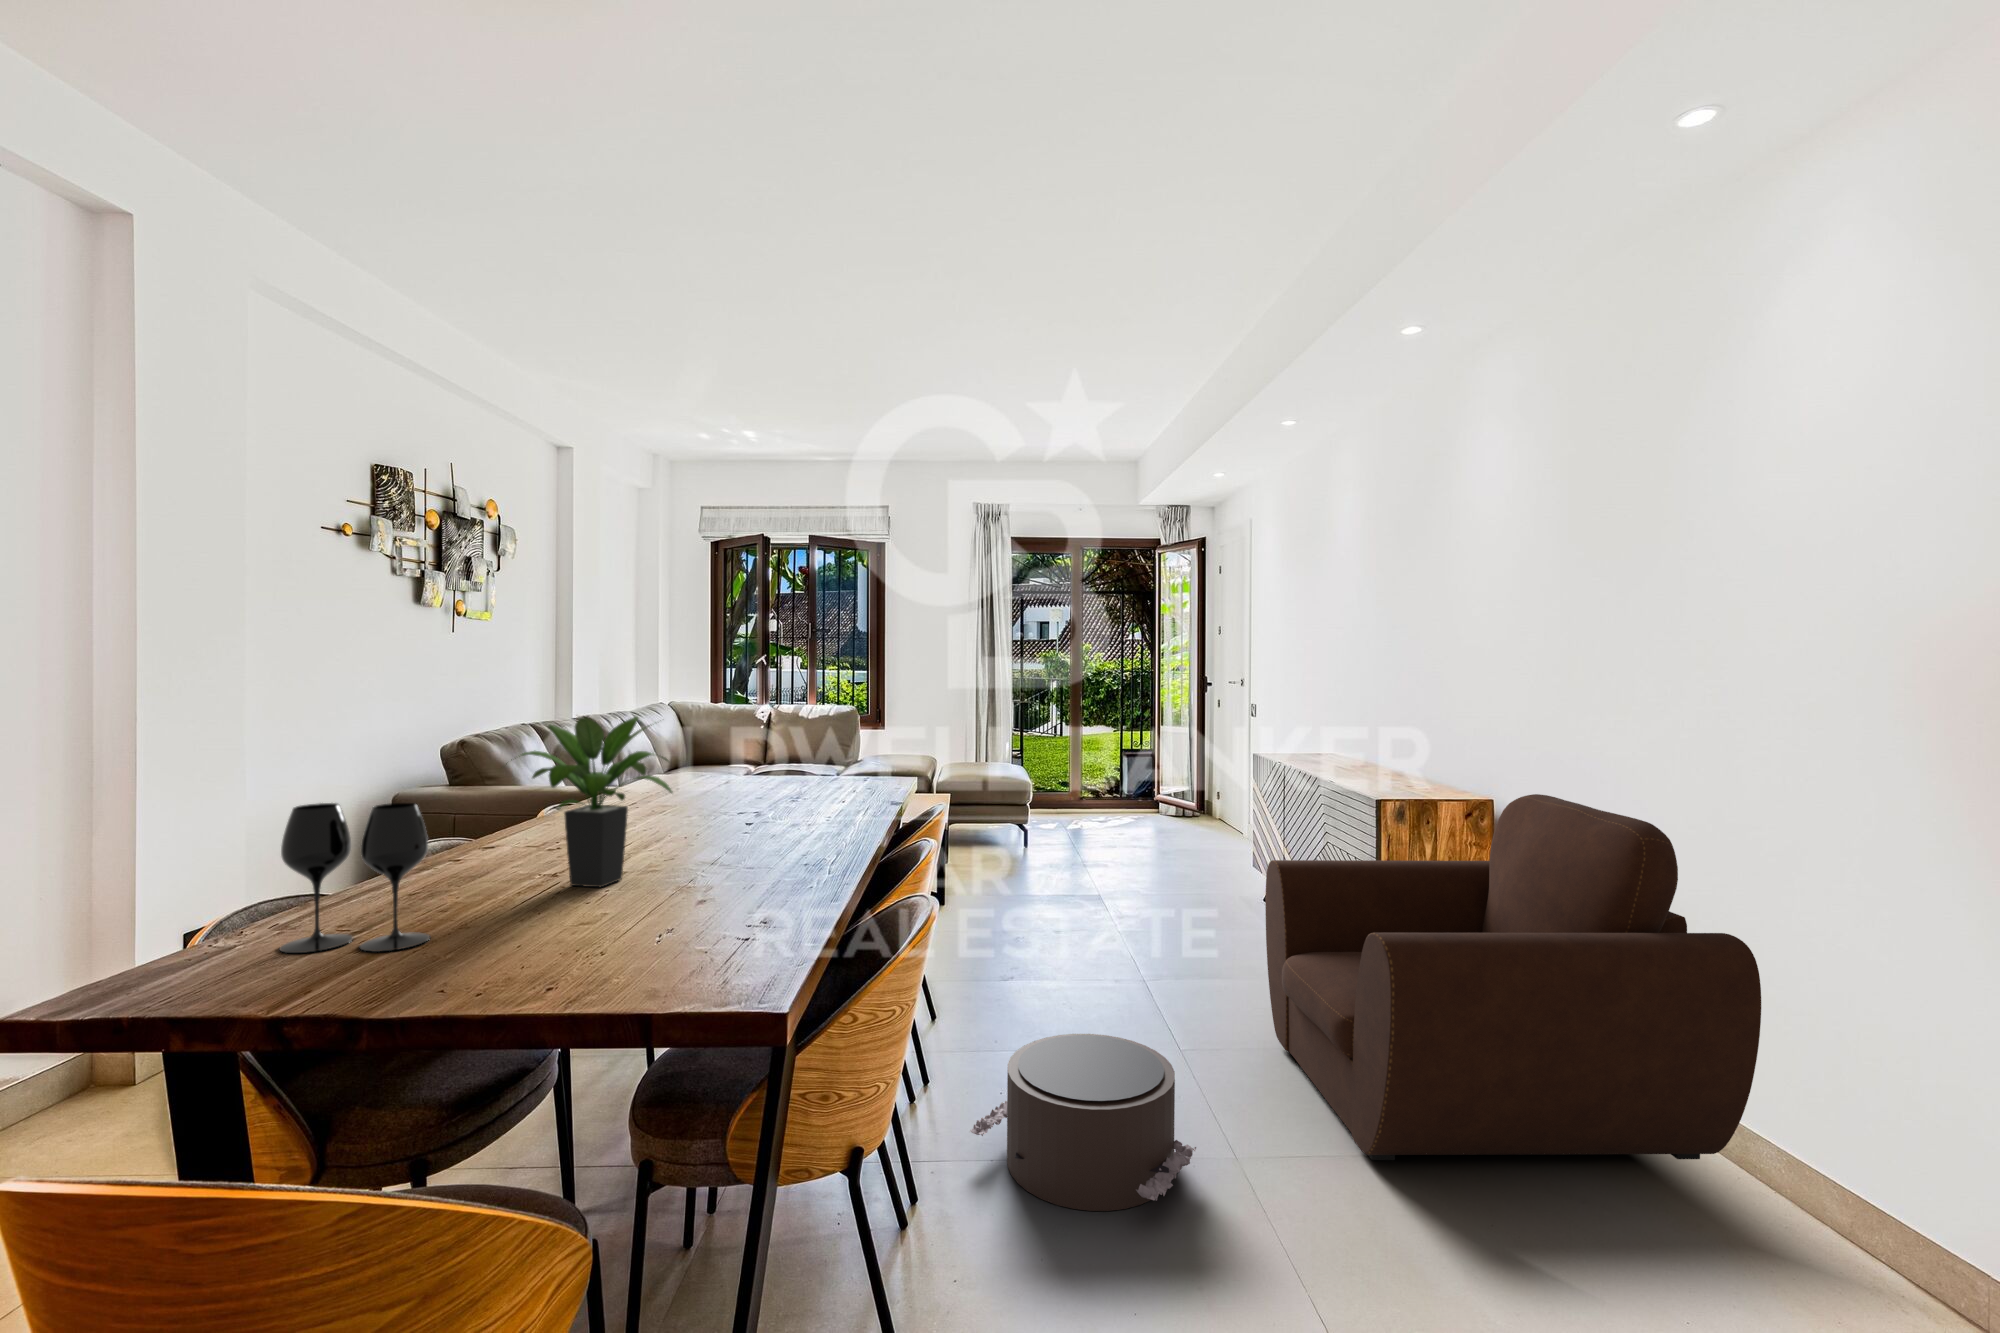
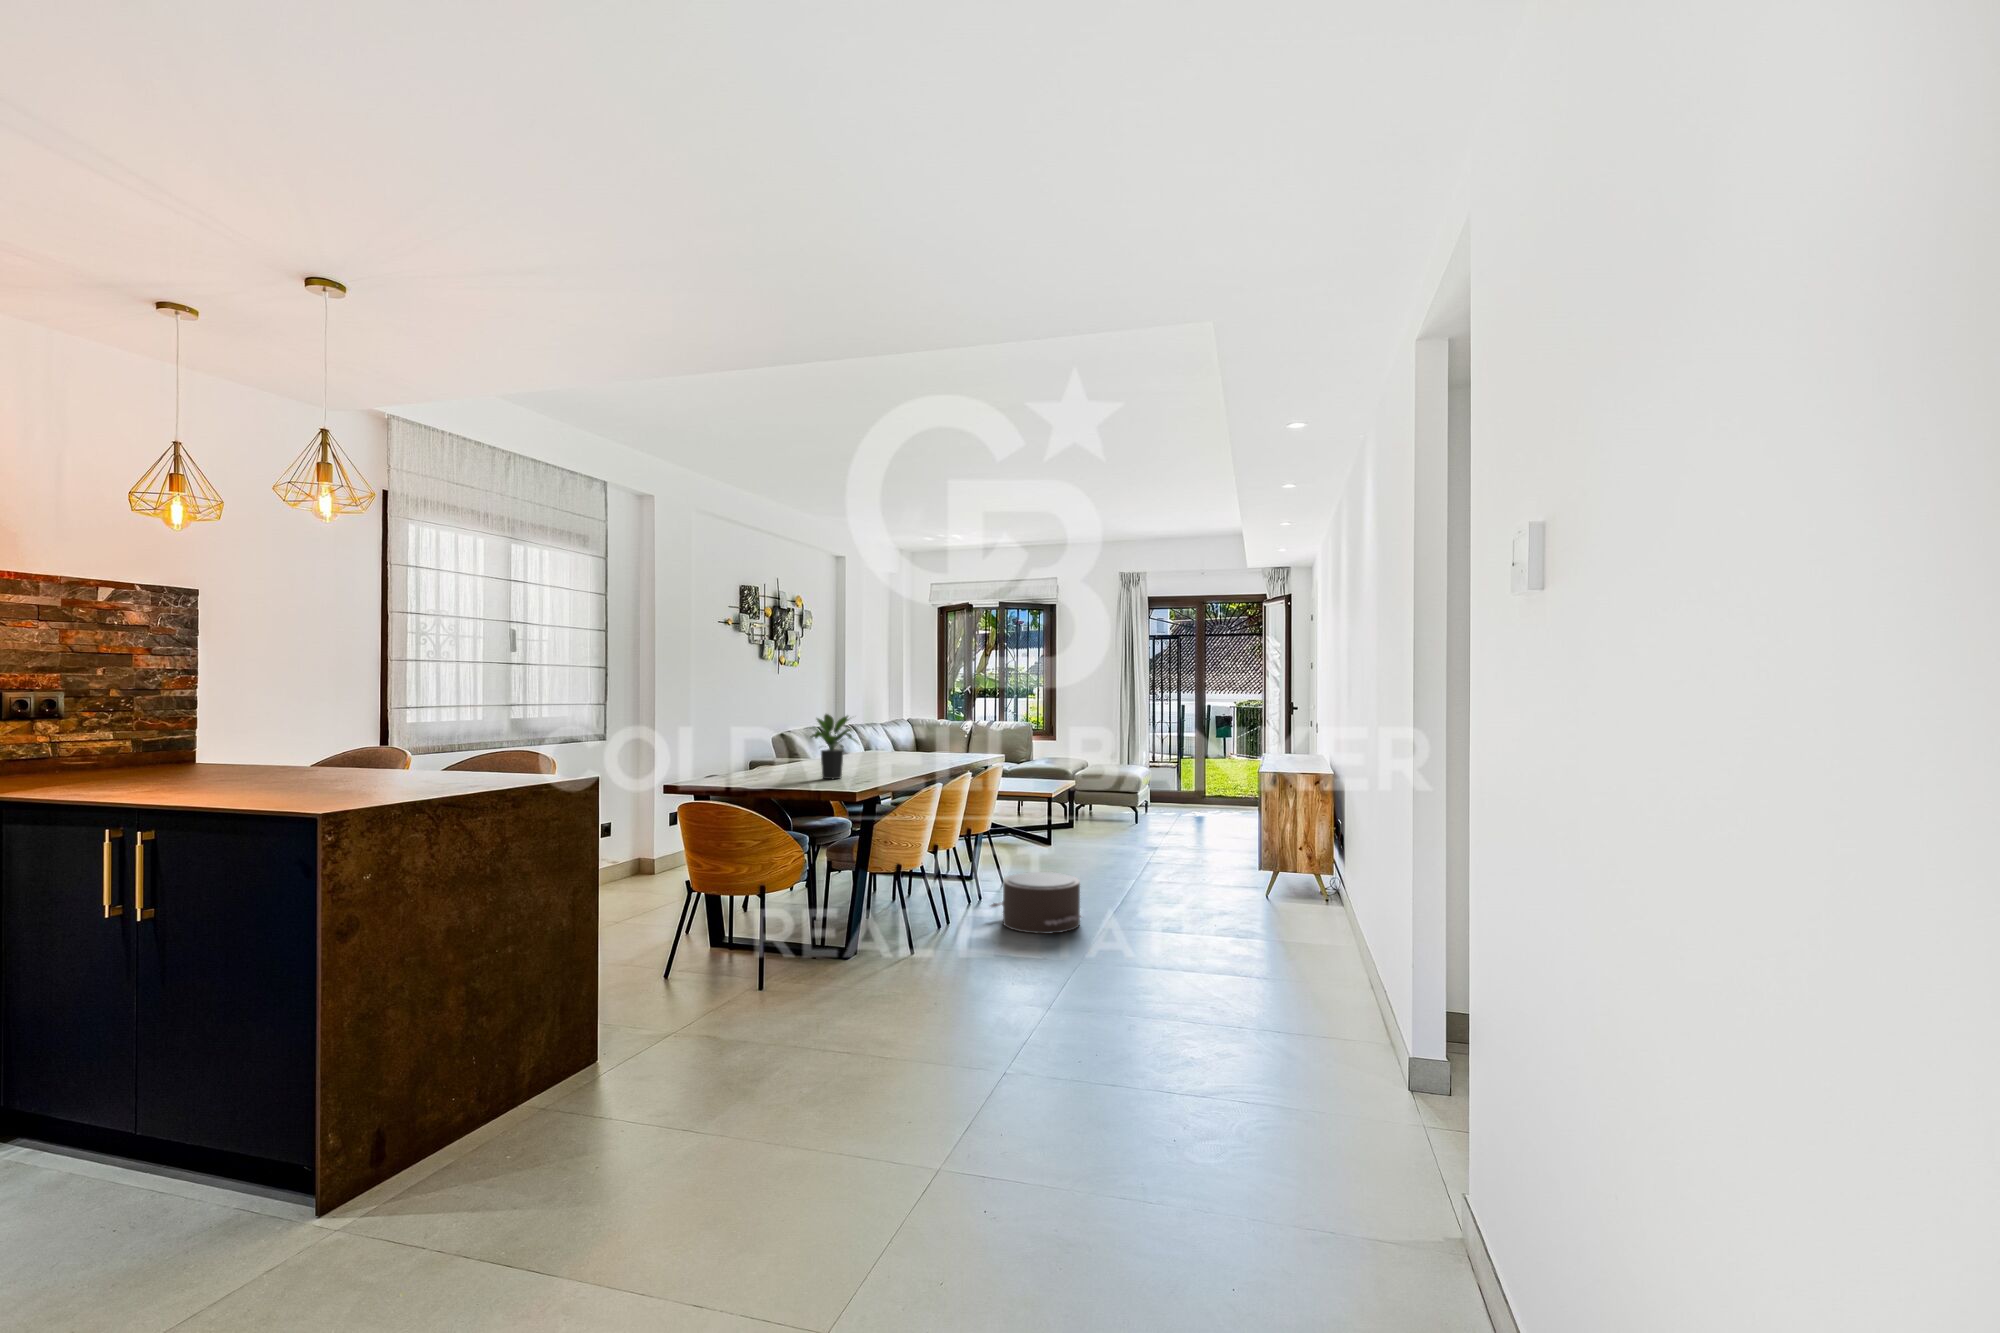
armchair: present [1265,794,1761,1160] -> none [1165,767,1350,946]
wine glass: present [280,803,430,953] -> none [735,740,777,786]

